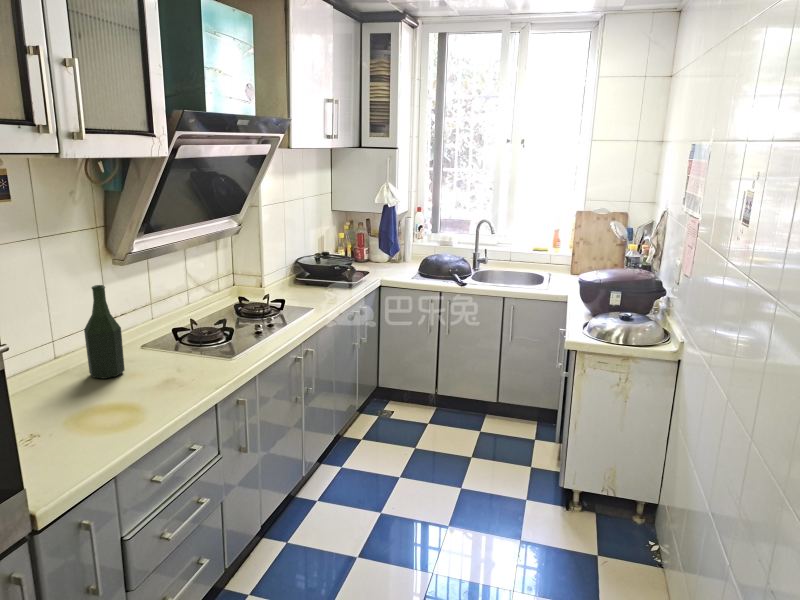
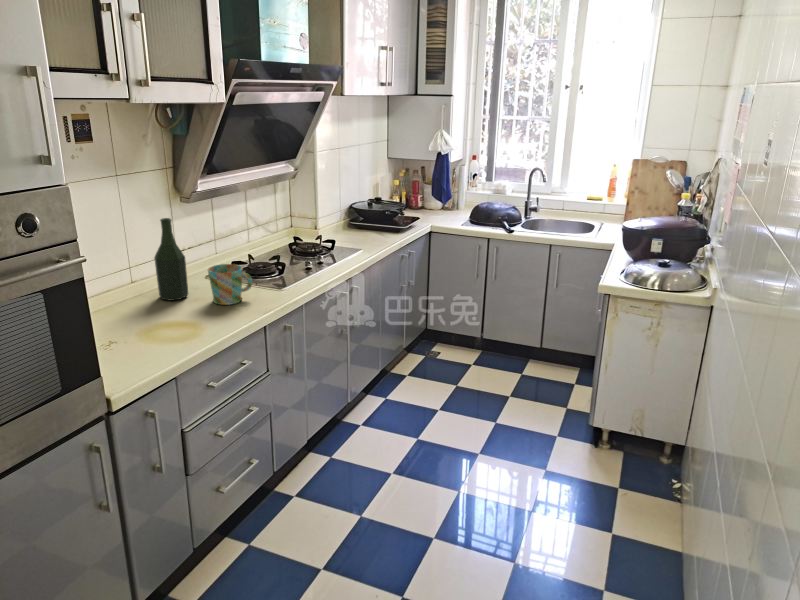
mug: none [148,334,200,381] -> present [208,264,252,305]

